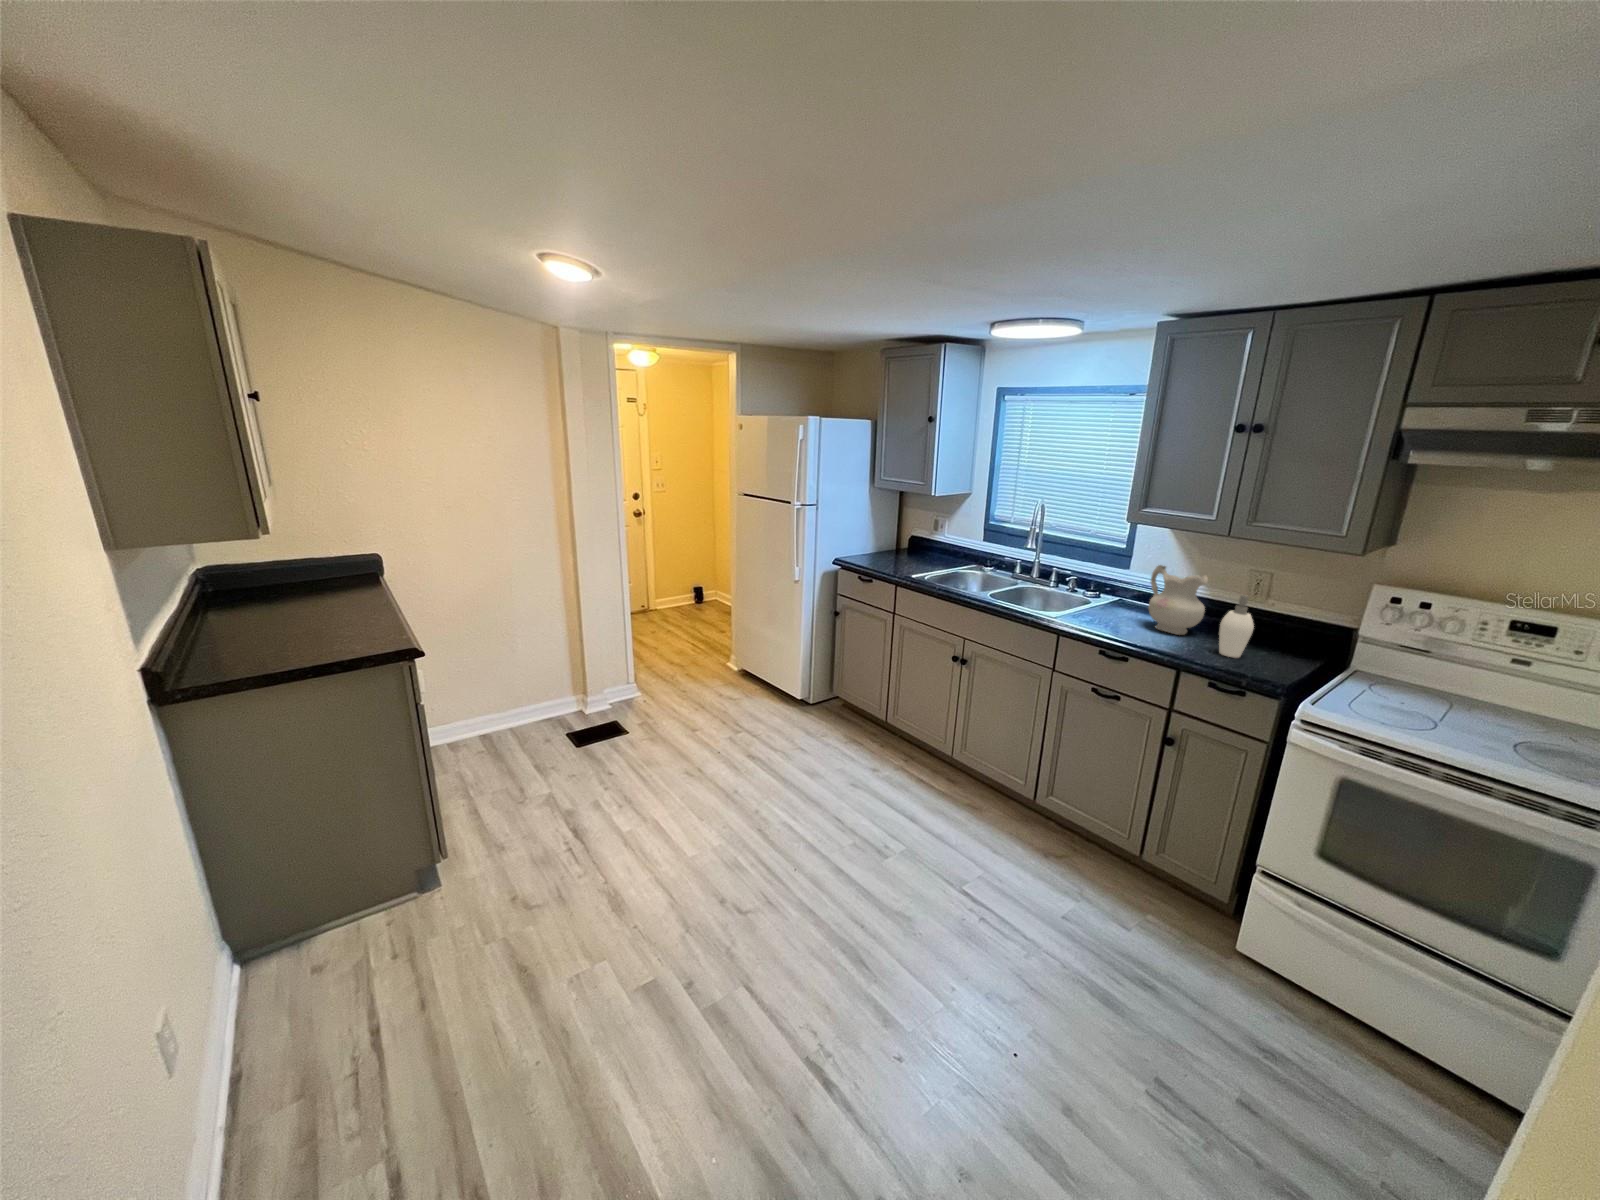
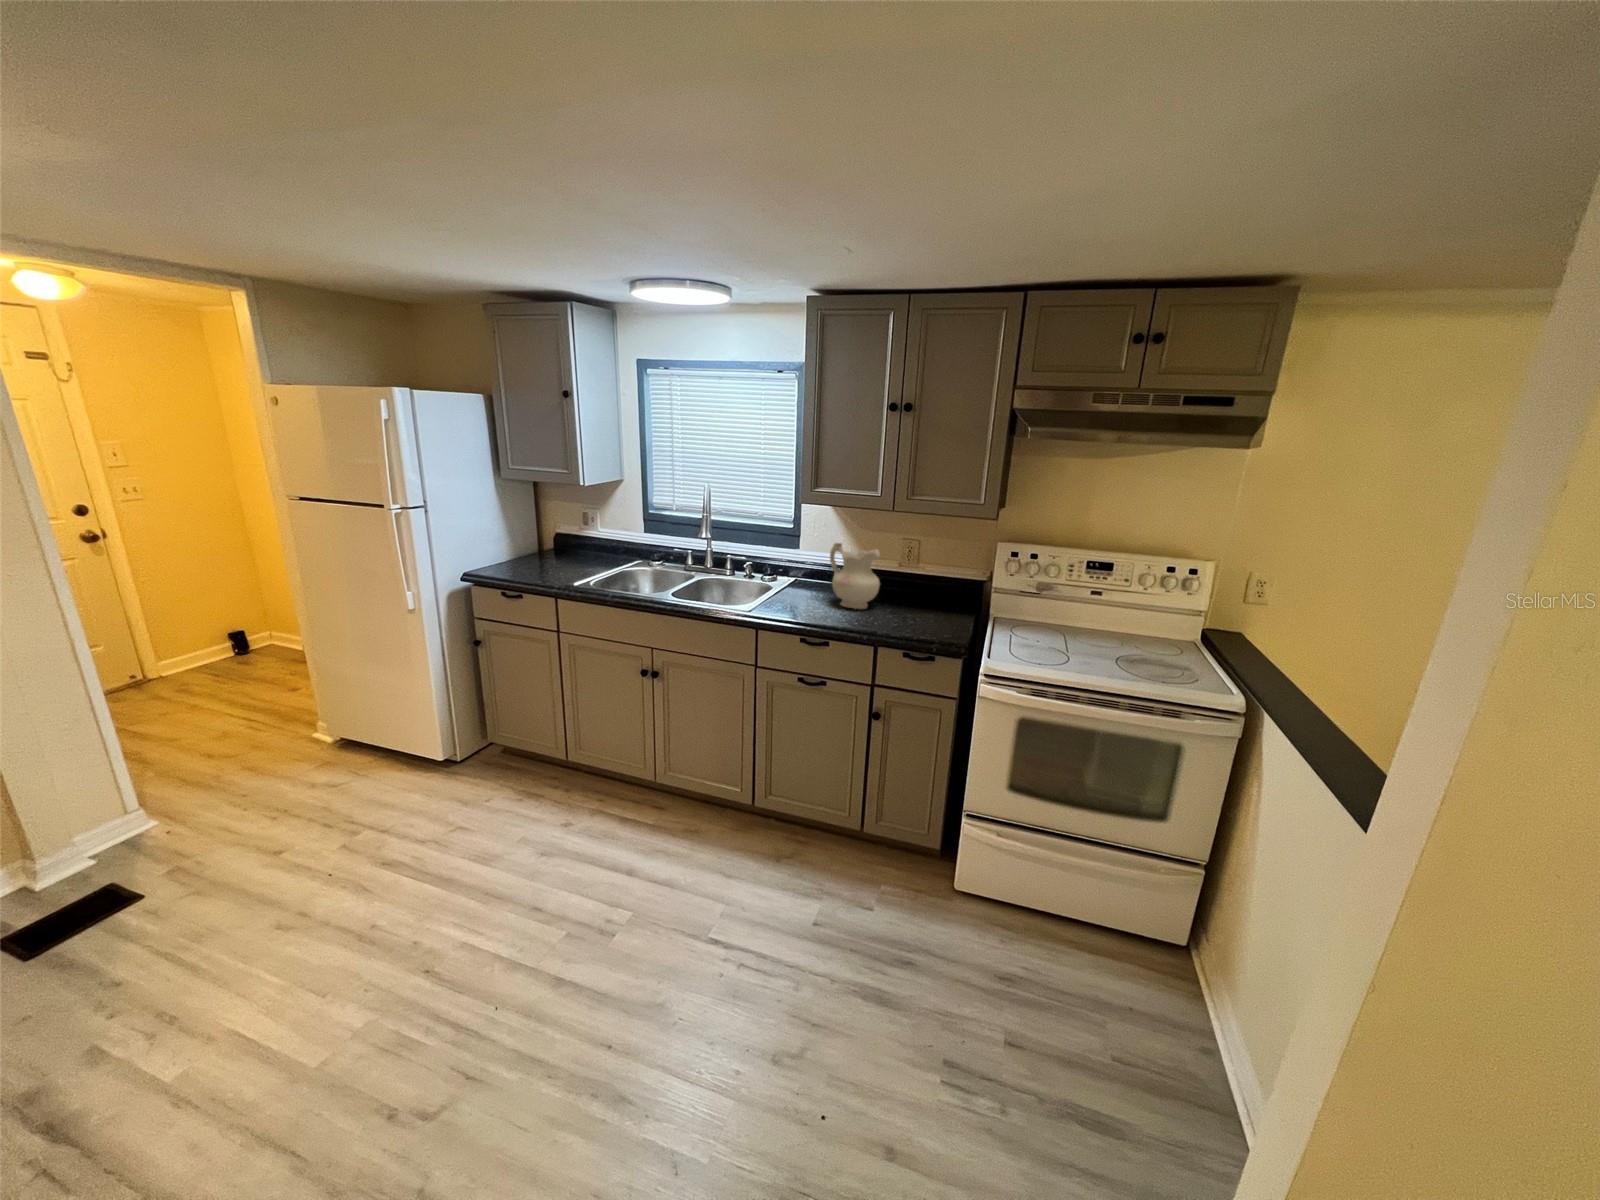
soap dispenser: present [1219,595,1254,658] -> none [899,564,928,624]

